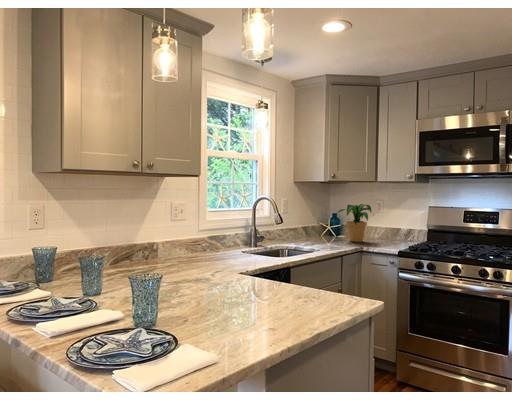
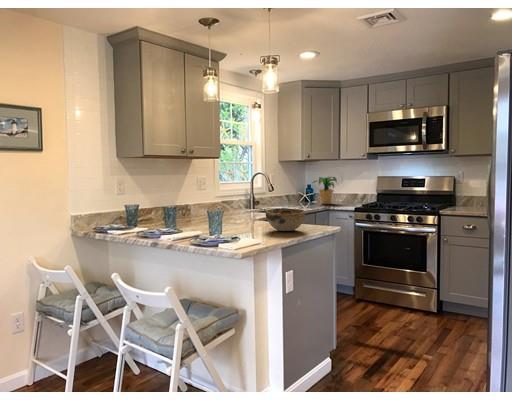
decorative bowl: none [250,265,320,310] -> present [266,208,305,231]

